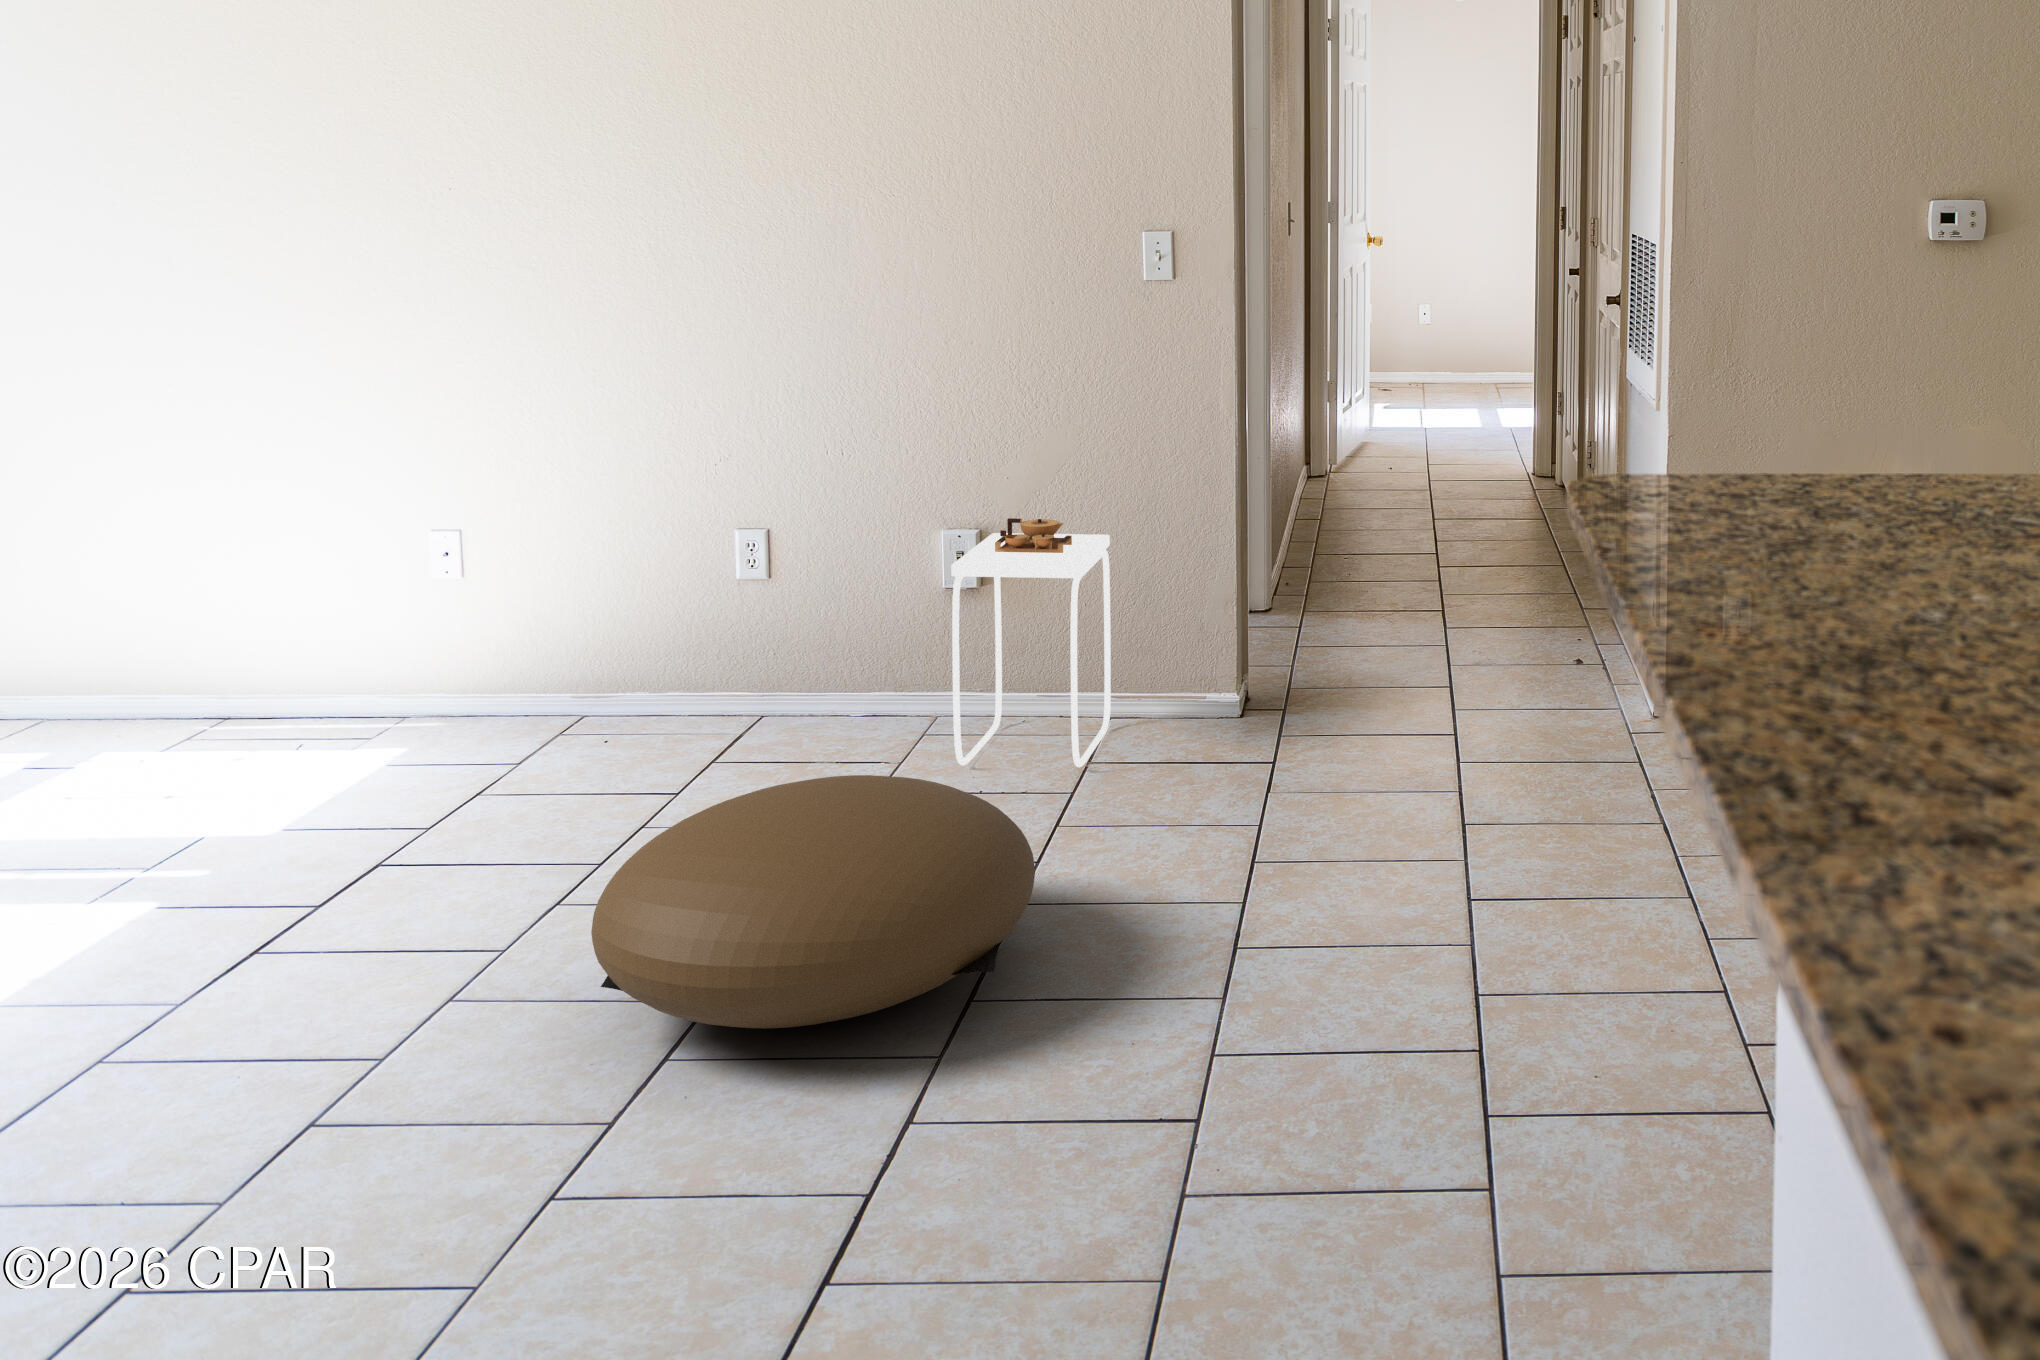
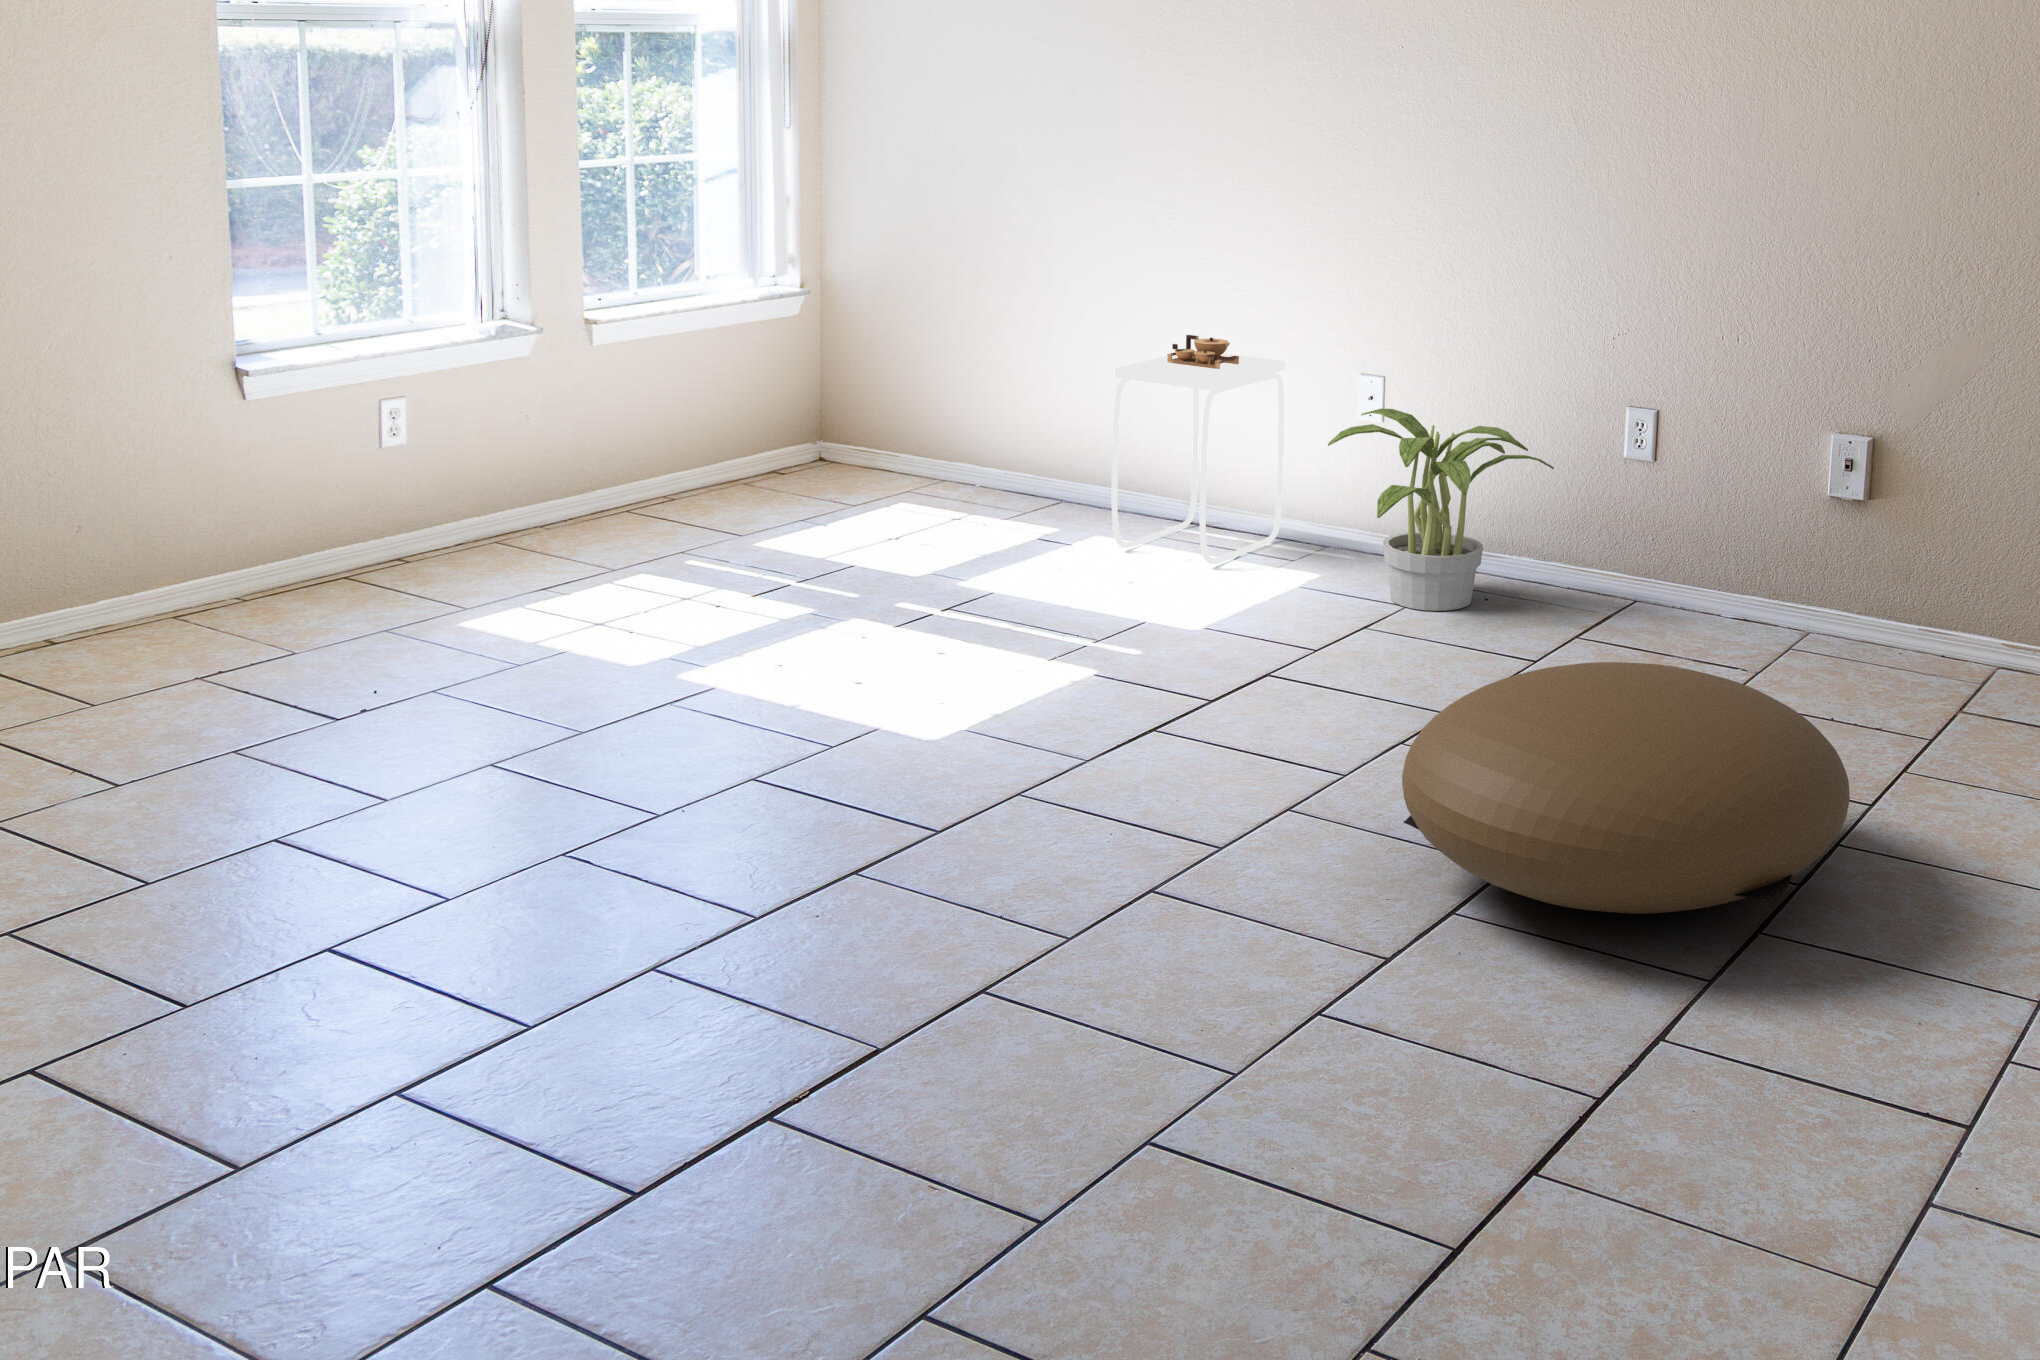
side table: present [951,518,1111,767] -> present [1112,335,1285,564]
potted plant: none [407,565,664,771] -> present [1328,409,1554,611]

